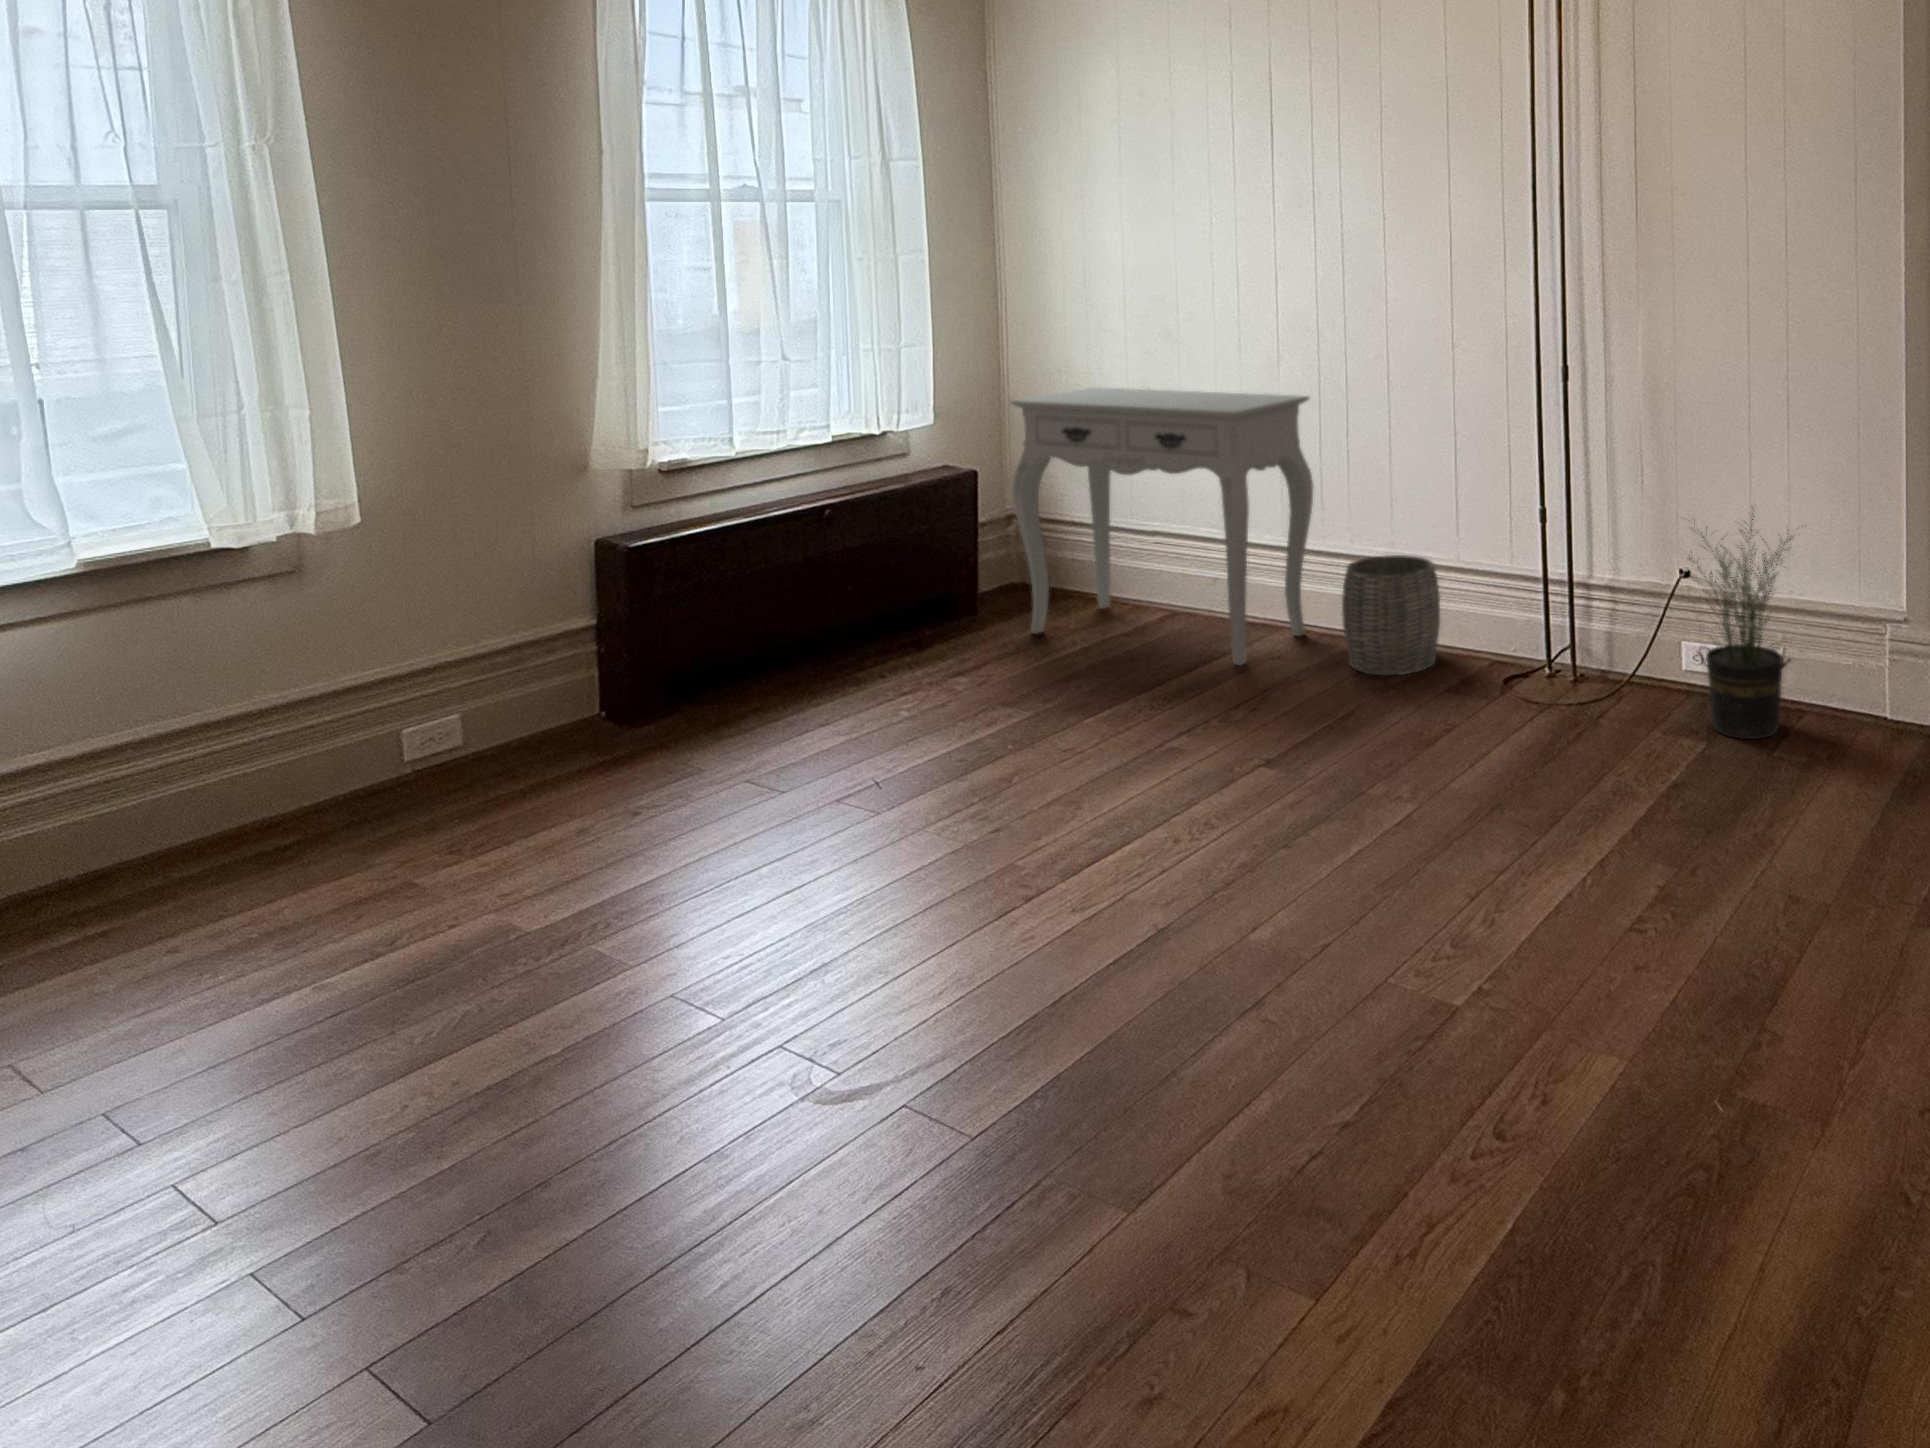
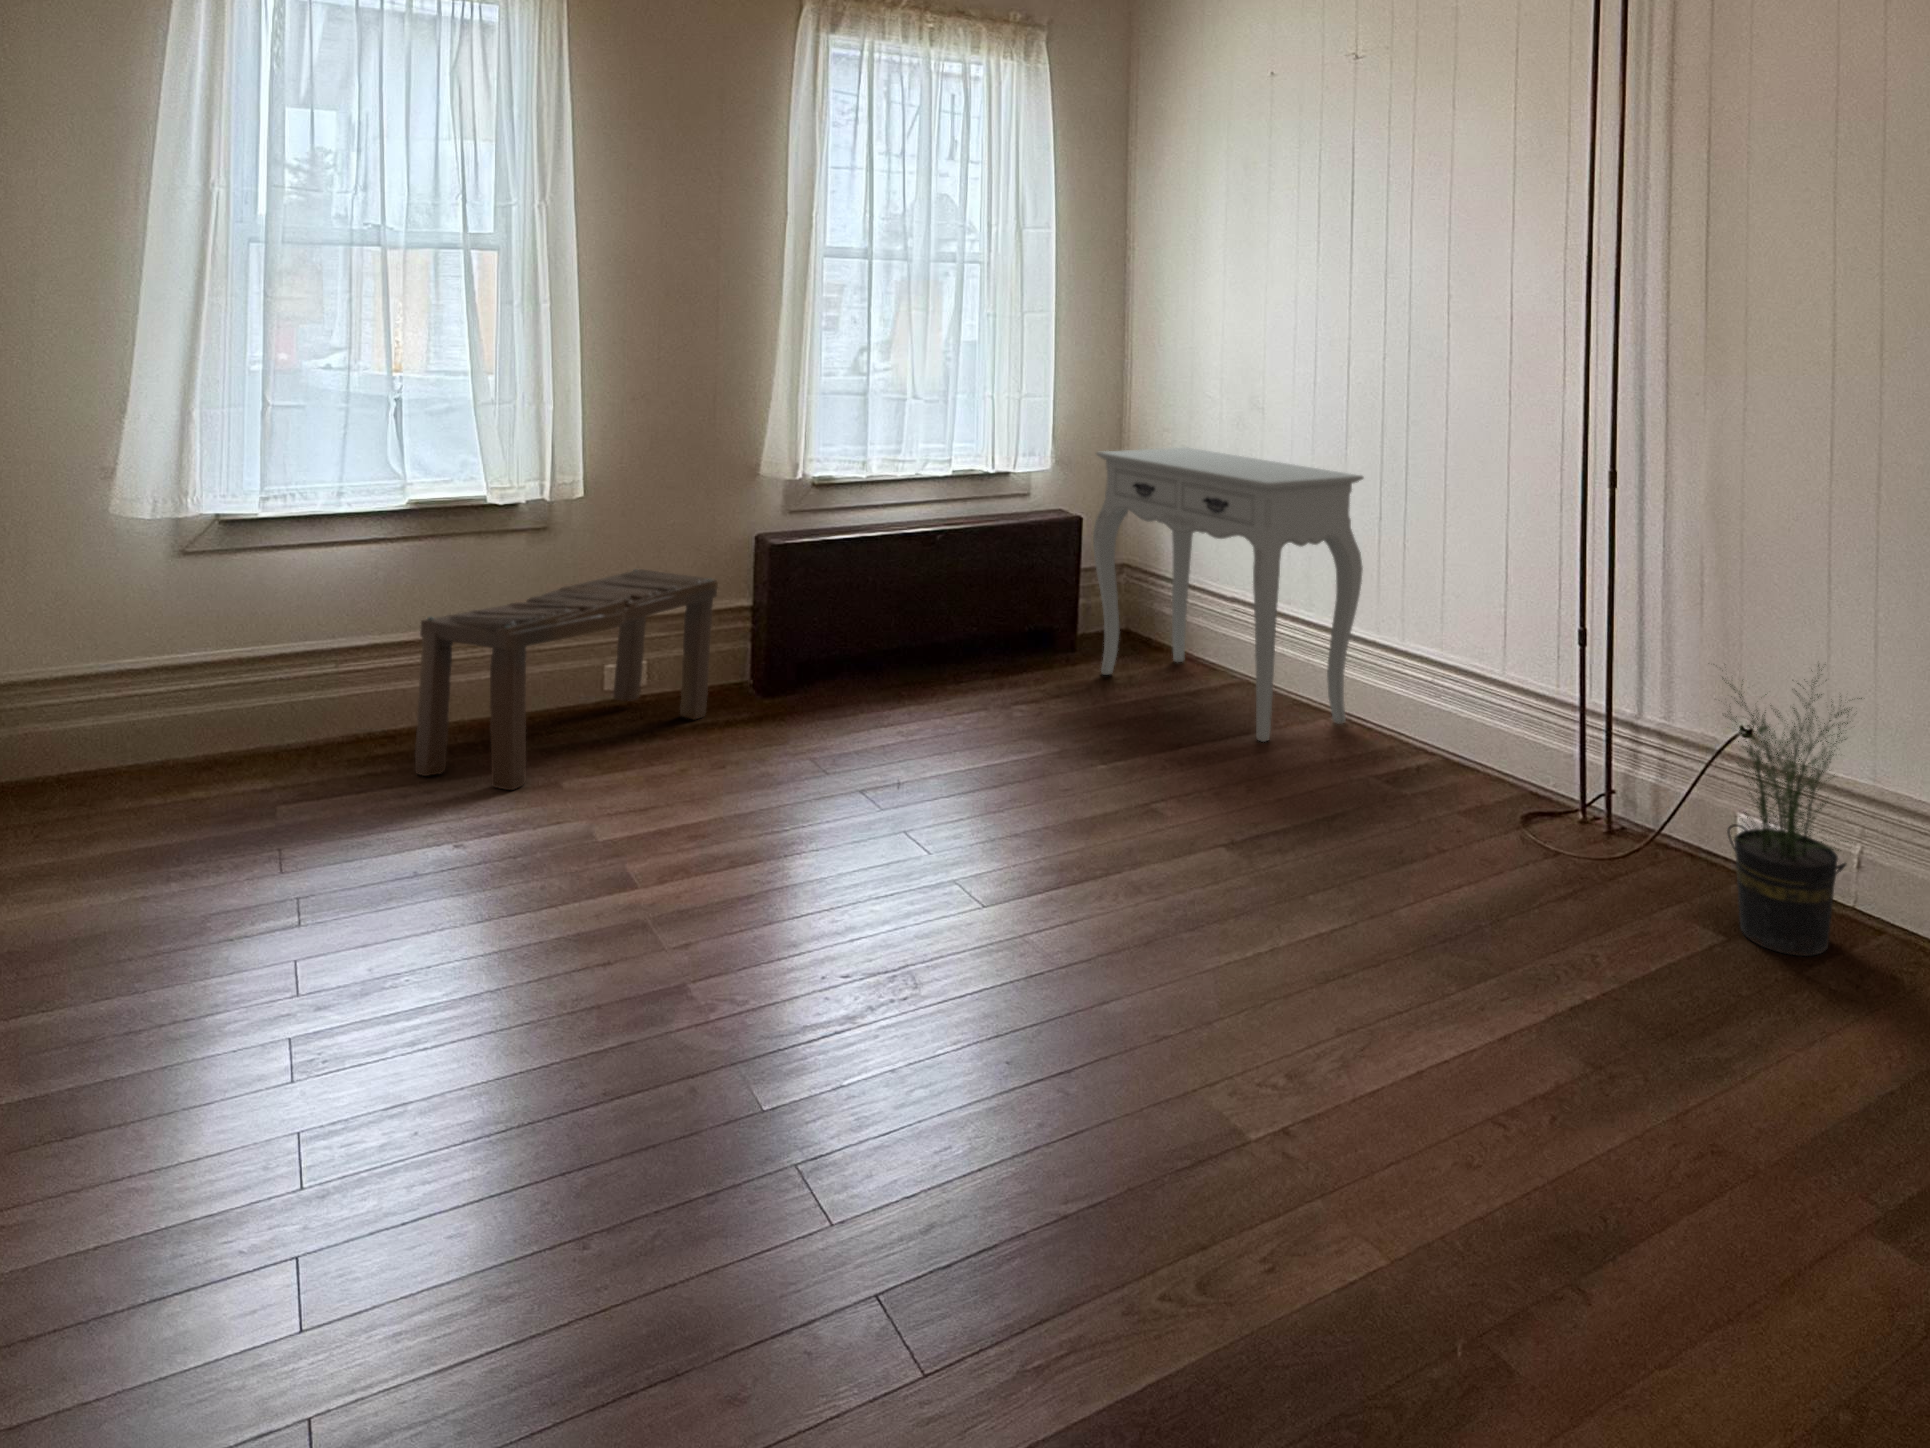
woven basket: present [1342,555,1440,676] -> none [1363,653,1470,786]
bench: none [162,599,582,919] -> present [415,569,718,790]

